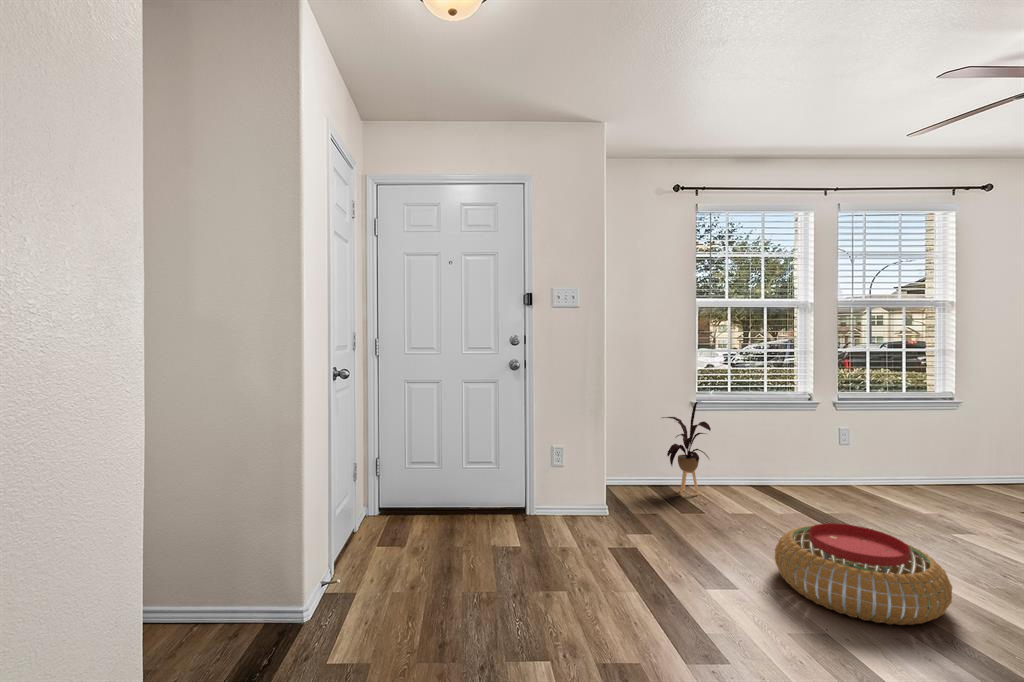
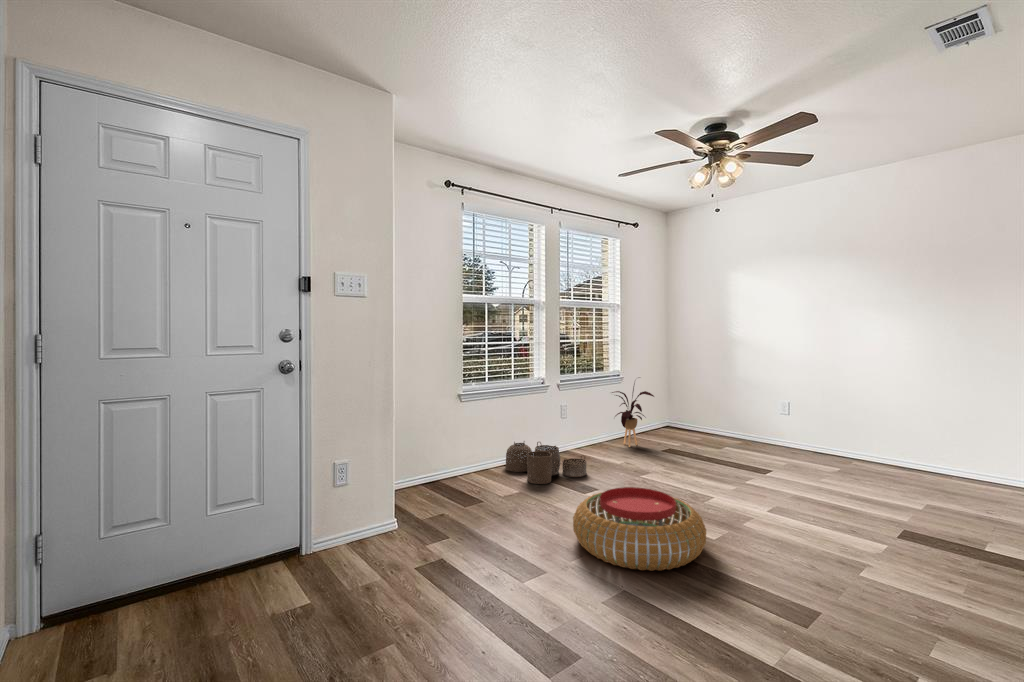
house plant: present [663,401,711,495] -> present [612,383,654,447]
woven basket: none [749,459,850,512] -> present [505,441,587,484]

